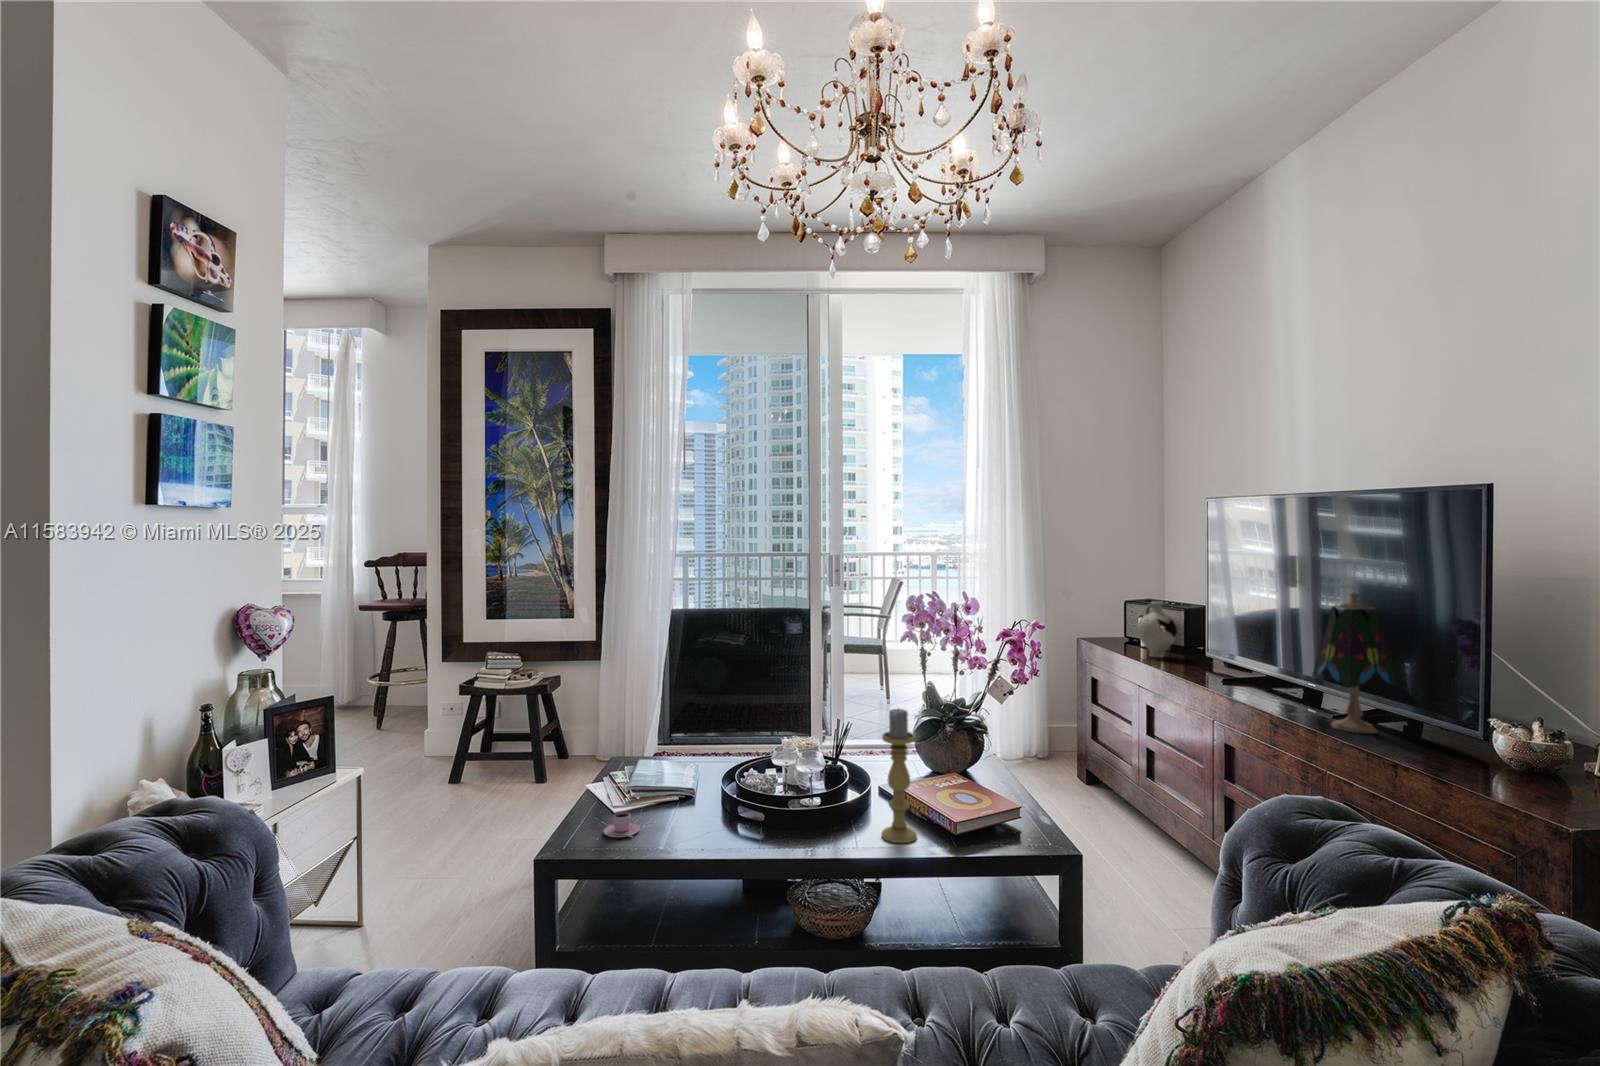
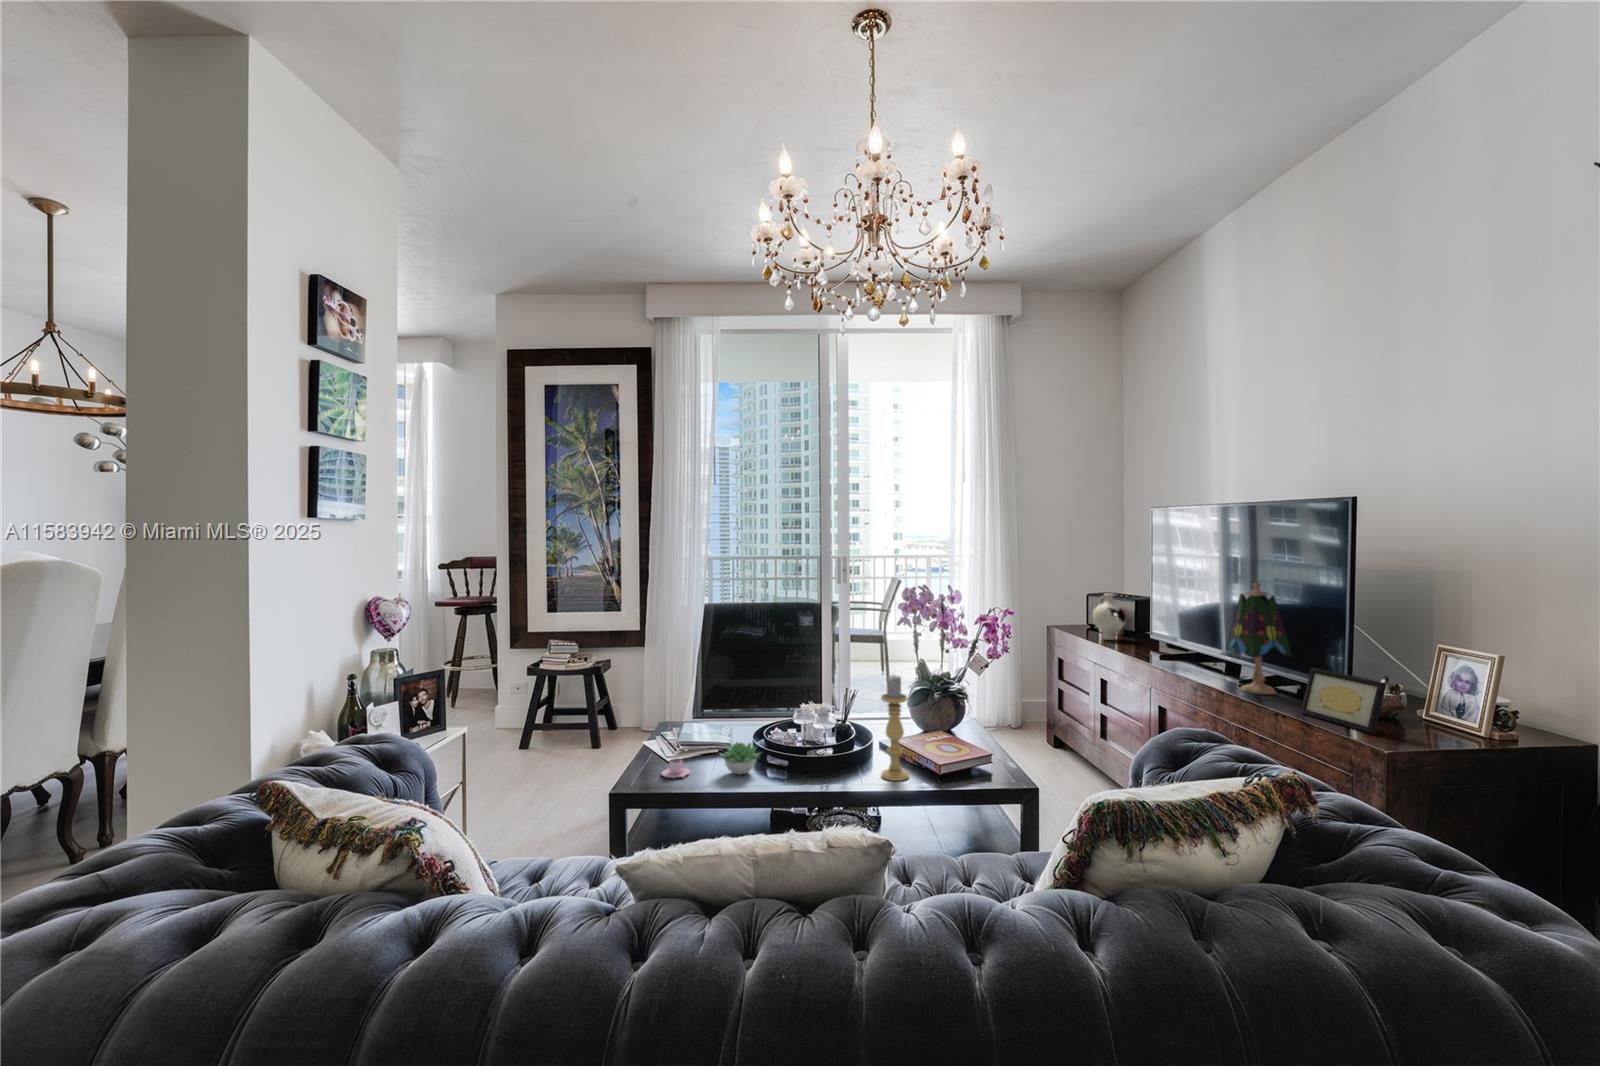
picture frame: none [1416,703,1537,793] -> present [1301,668,1386,734]
succulent plant: none [677,790,731,833] -> present [720,742,760,774]

